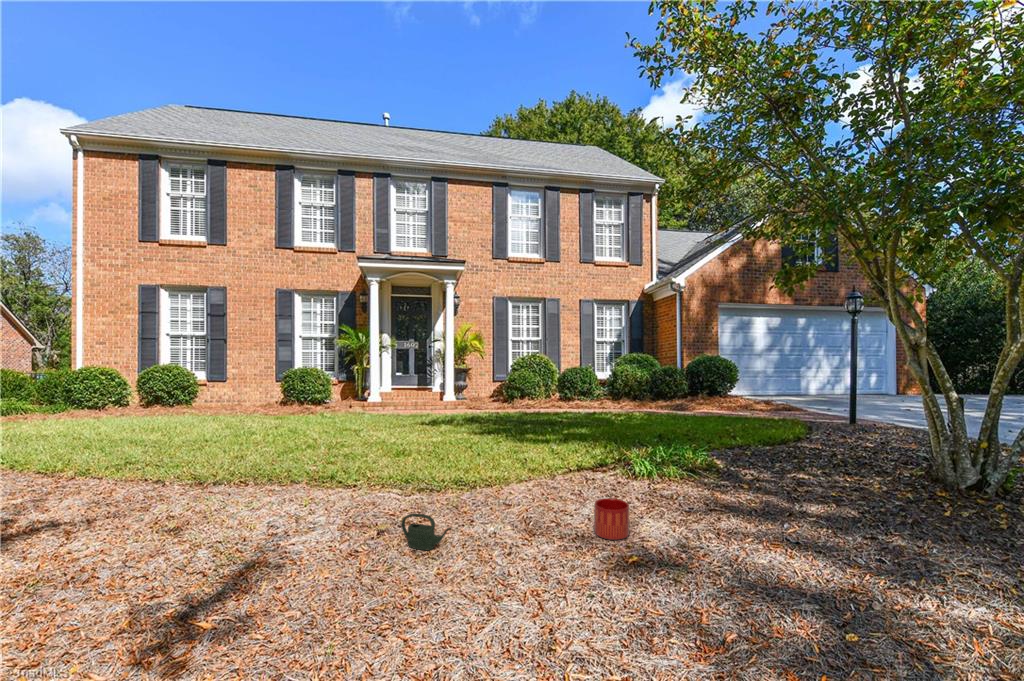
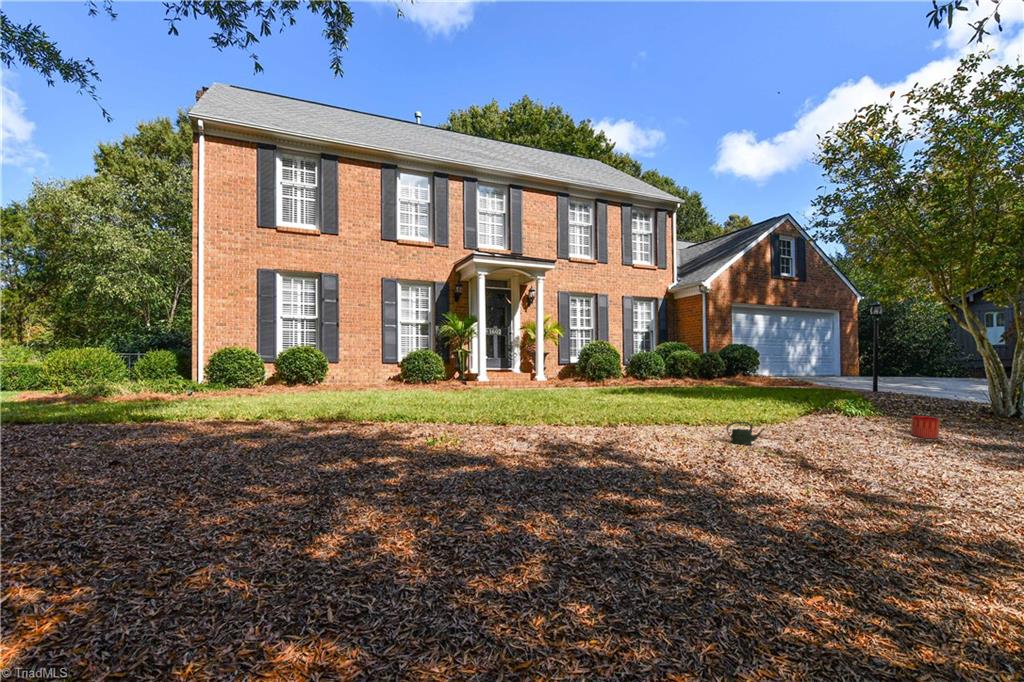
watering can: present [401,514,452,550] -> present [727,422,765,445]

